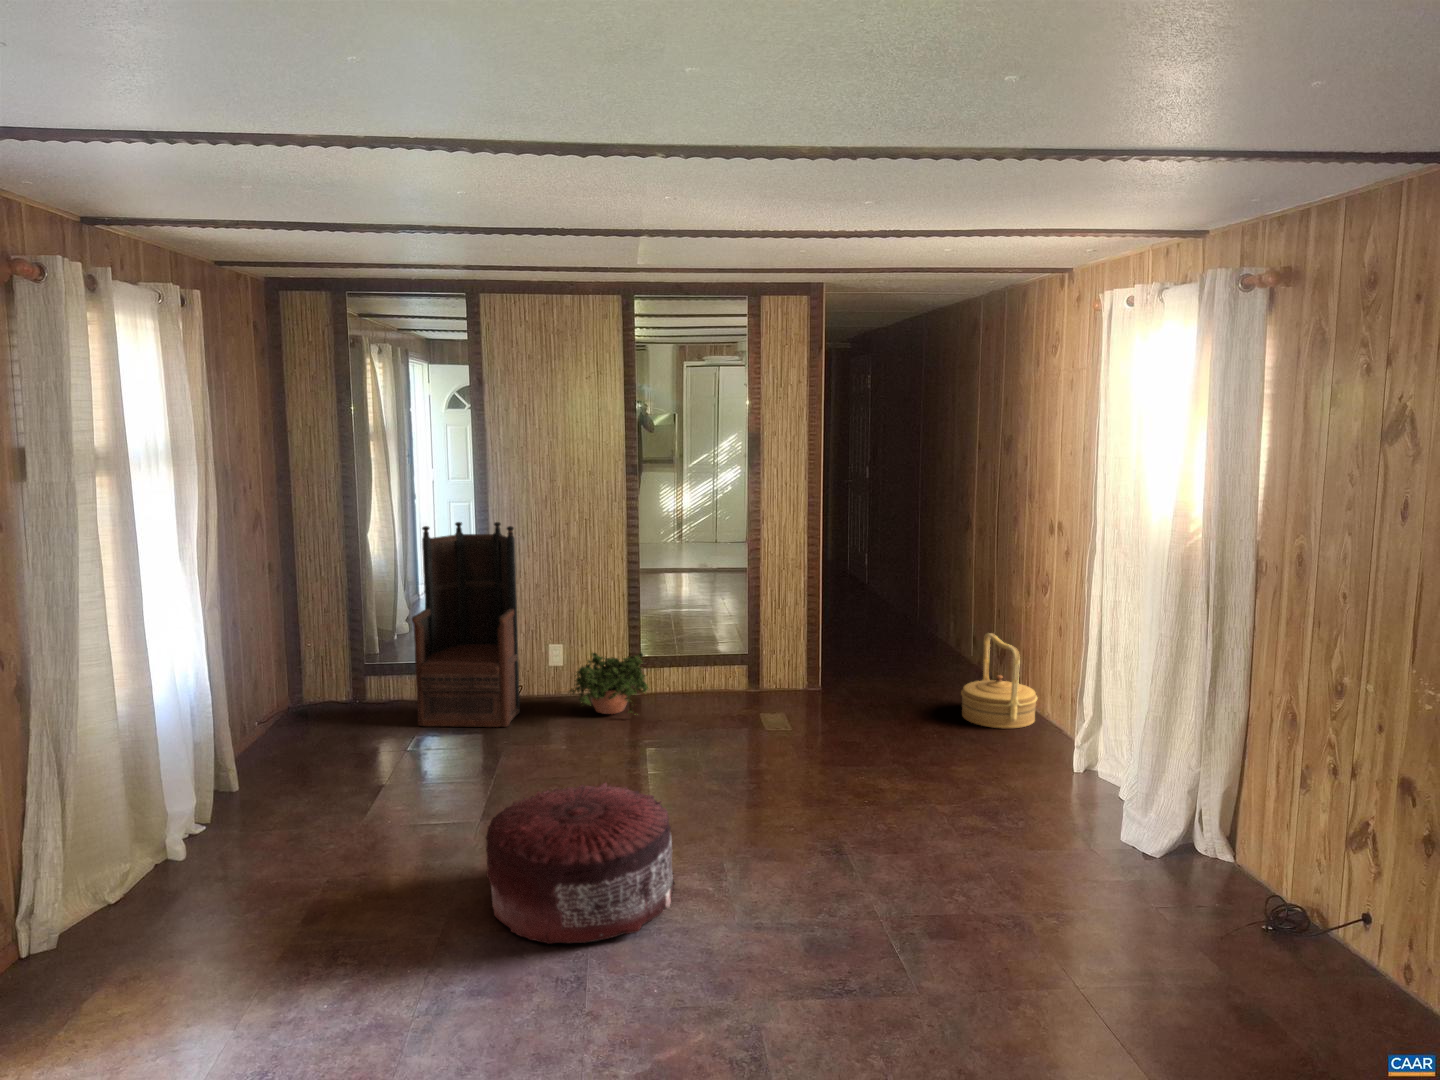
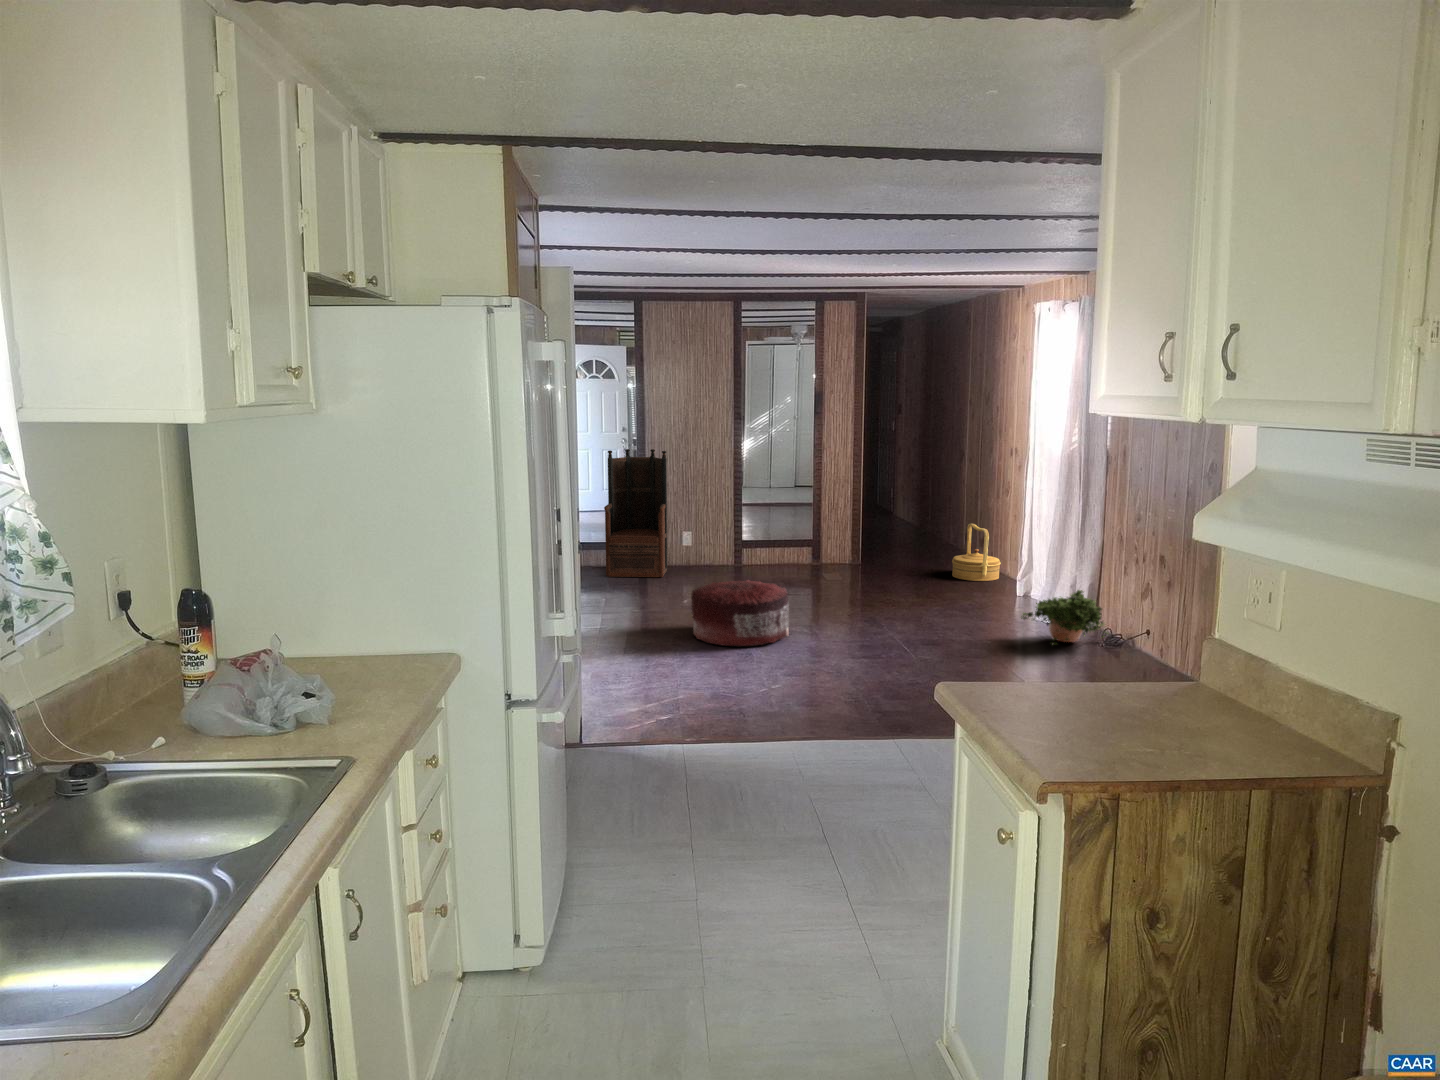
potted plant: present [570,652,649,714] -> present [1021,590,1106,645]

